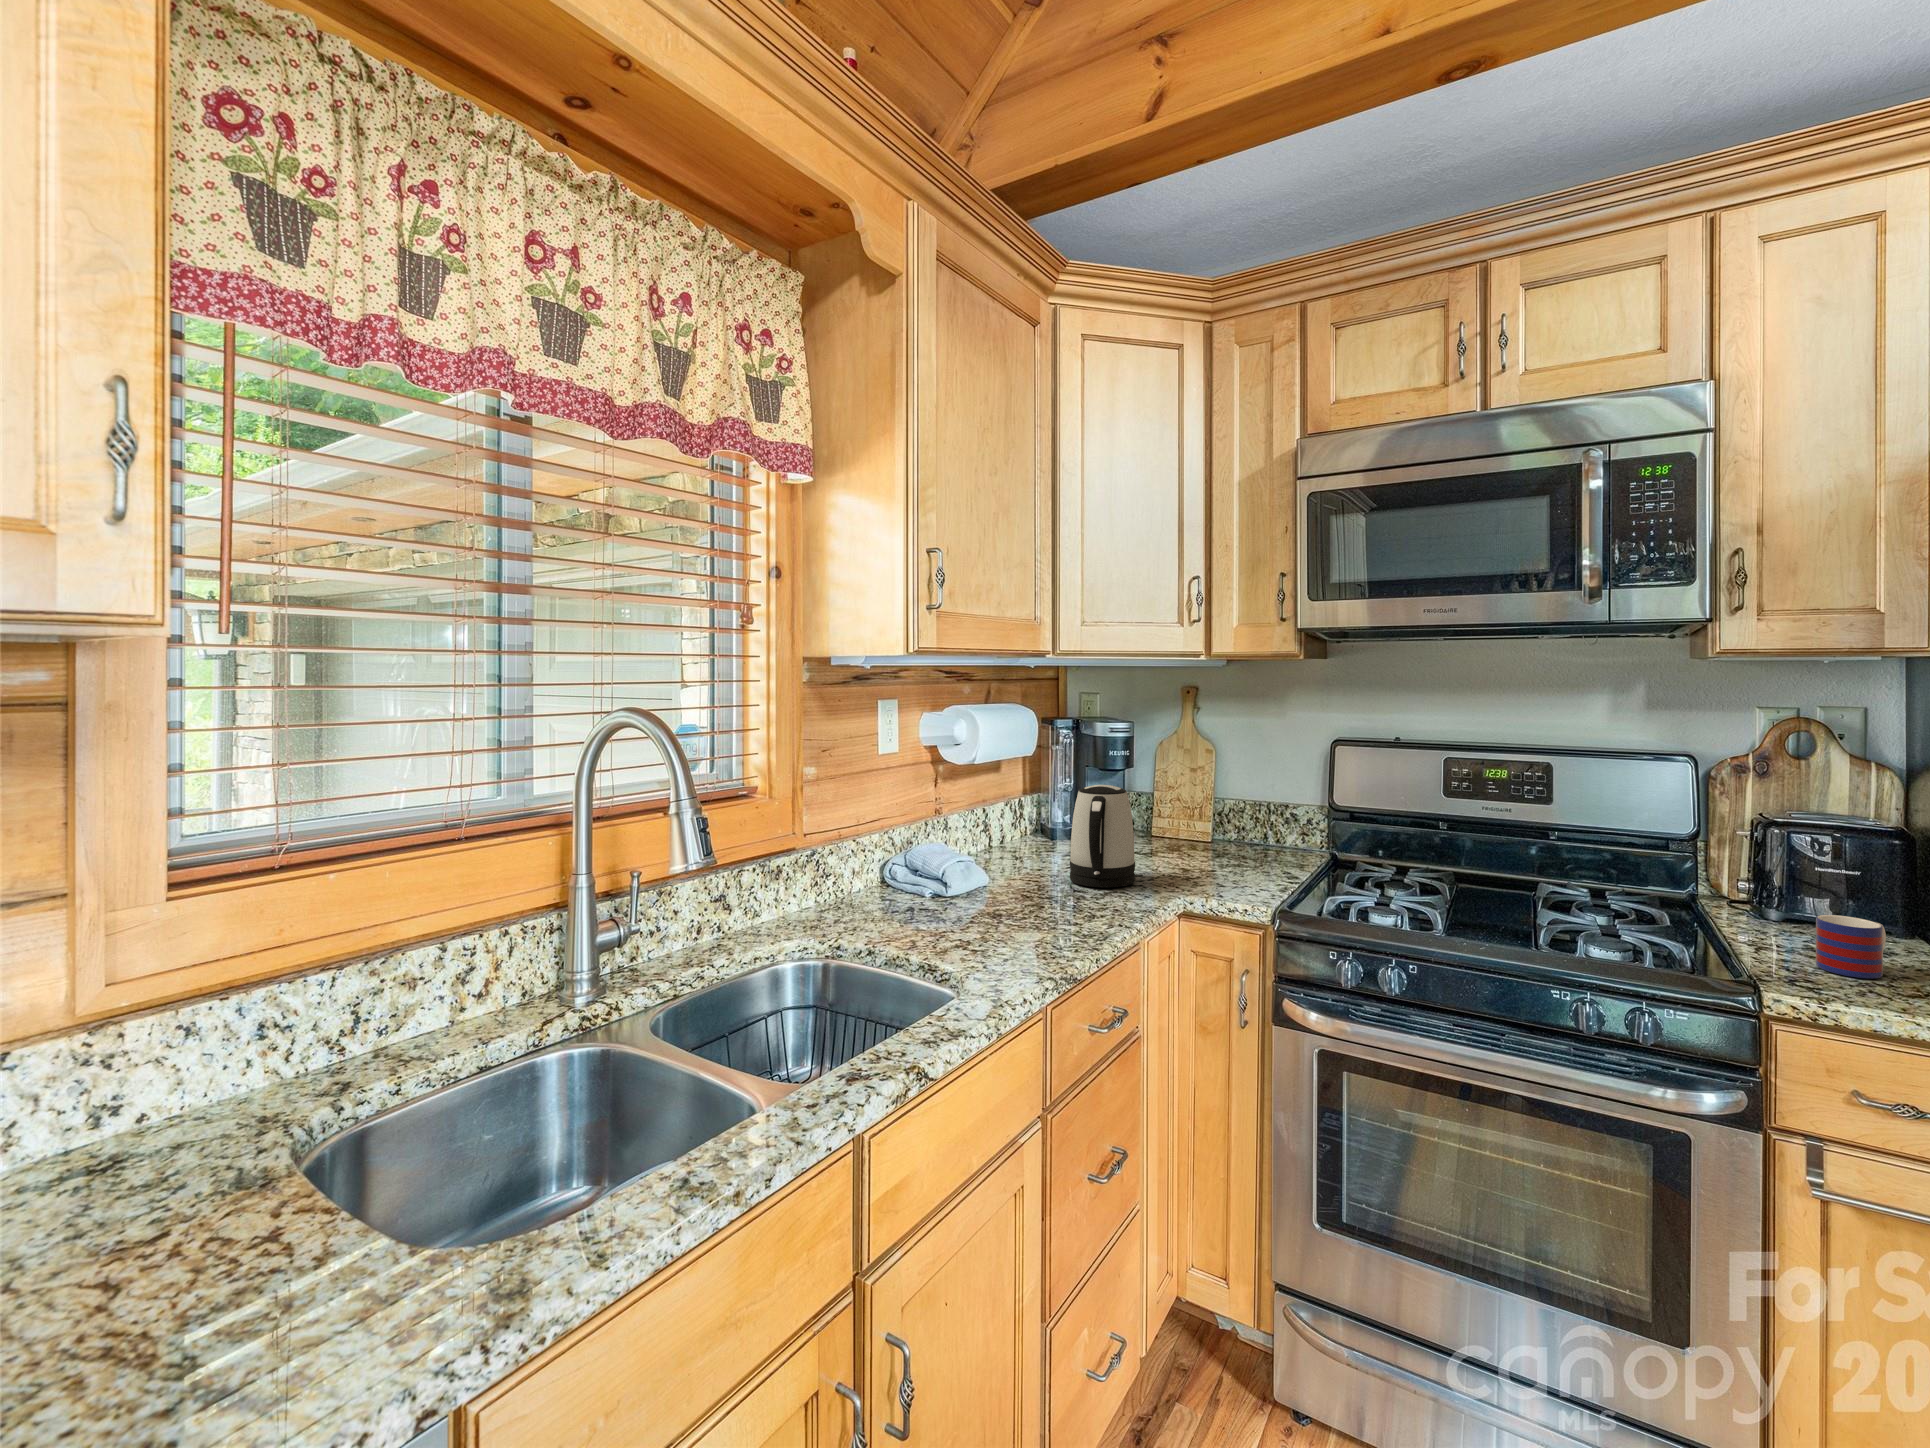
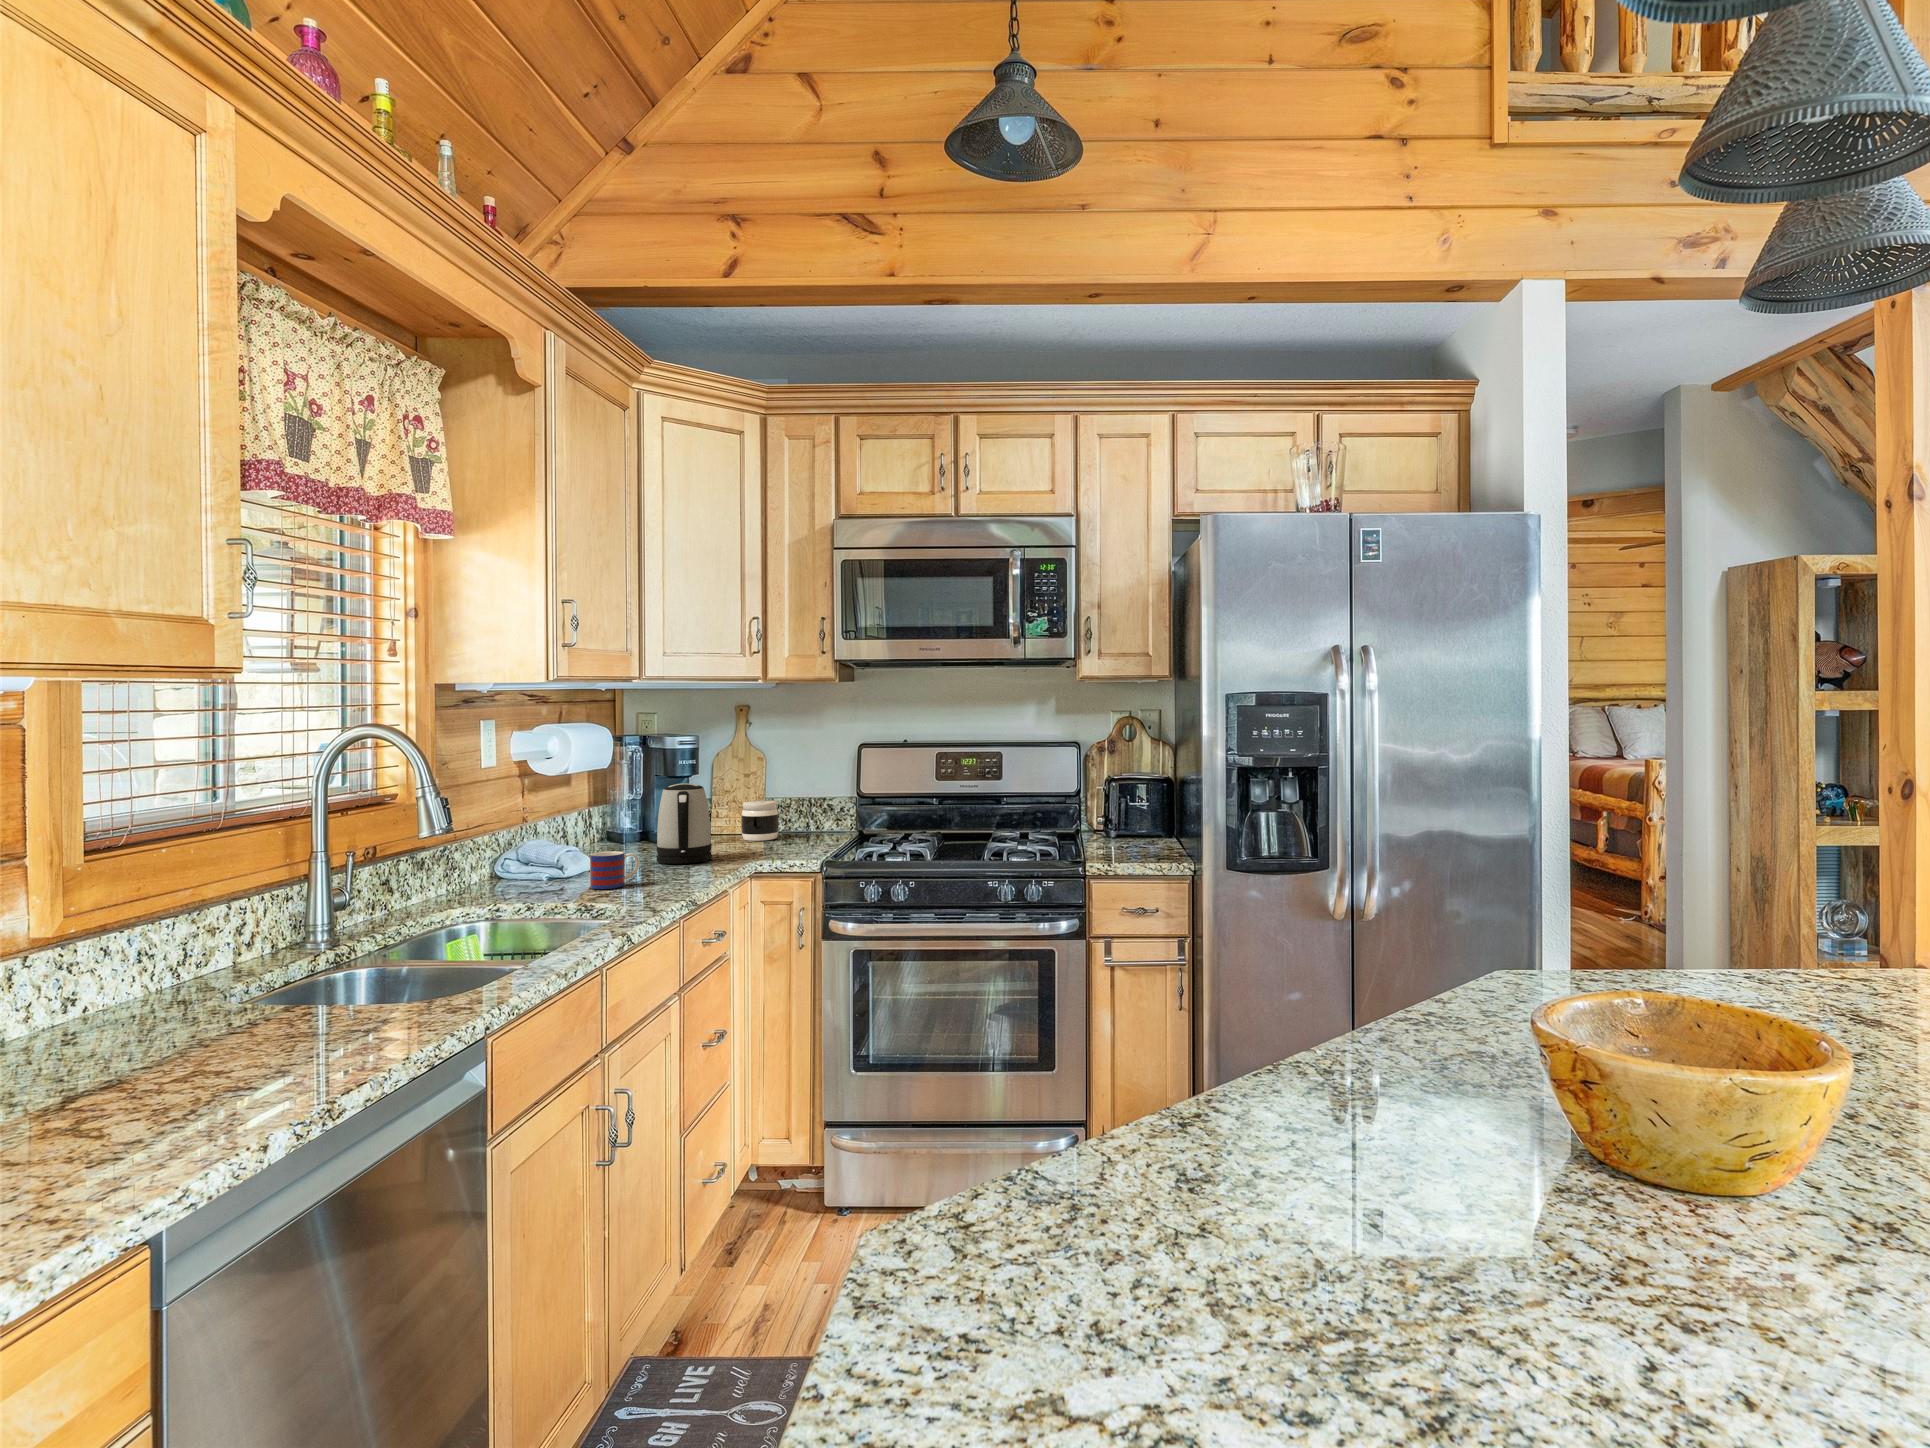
jar: none [1185,803,1230,855] -> present [741,800,779,841]
mug: present [1816,915,1886,979] -> present [590,851,639,889]

